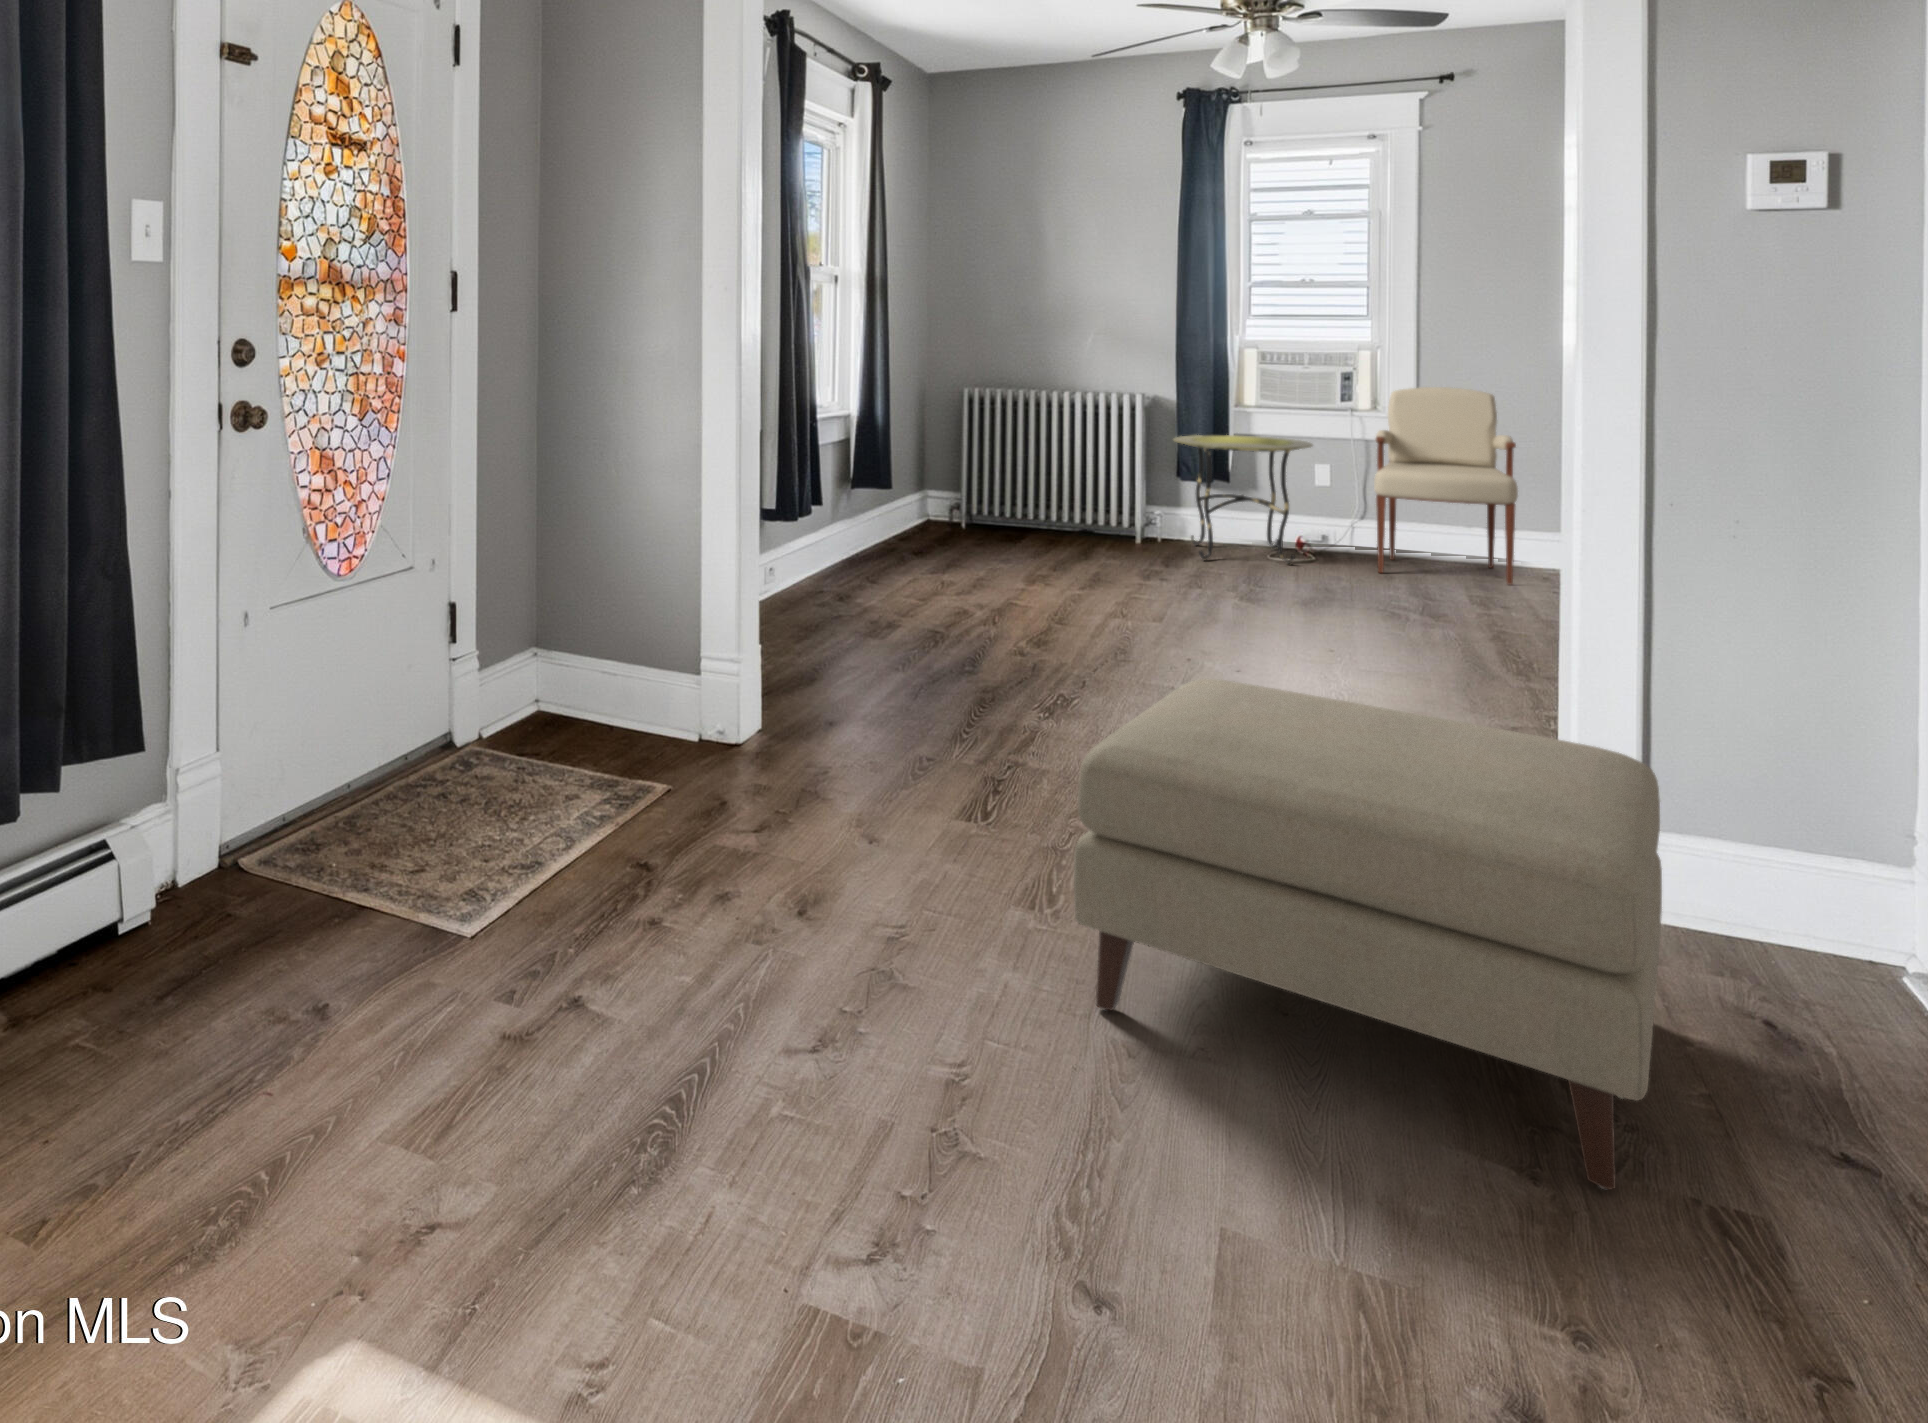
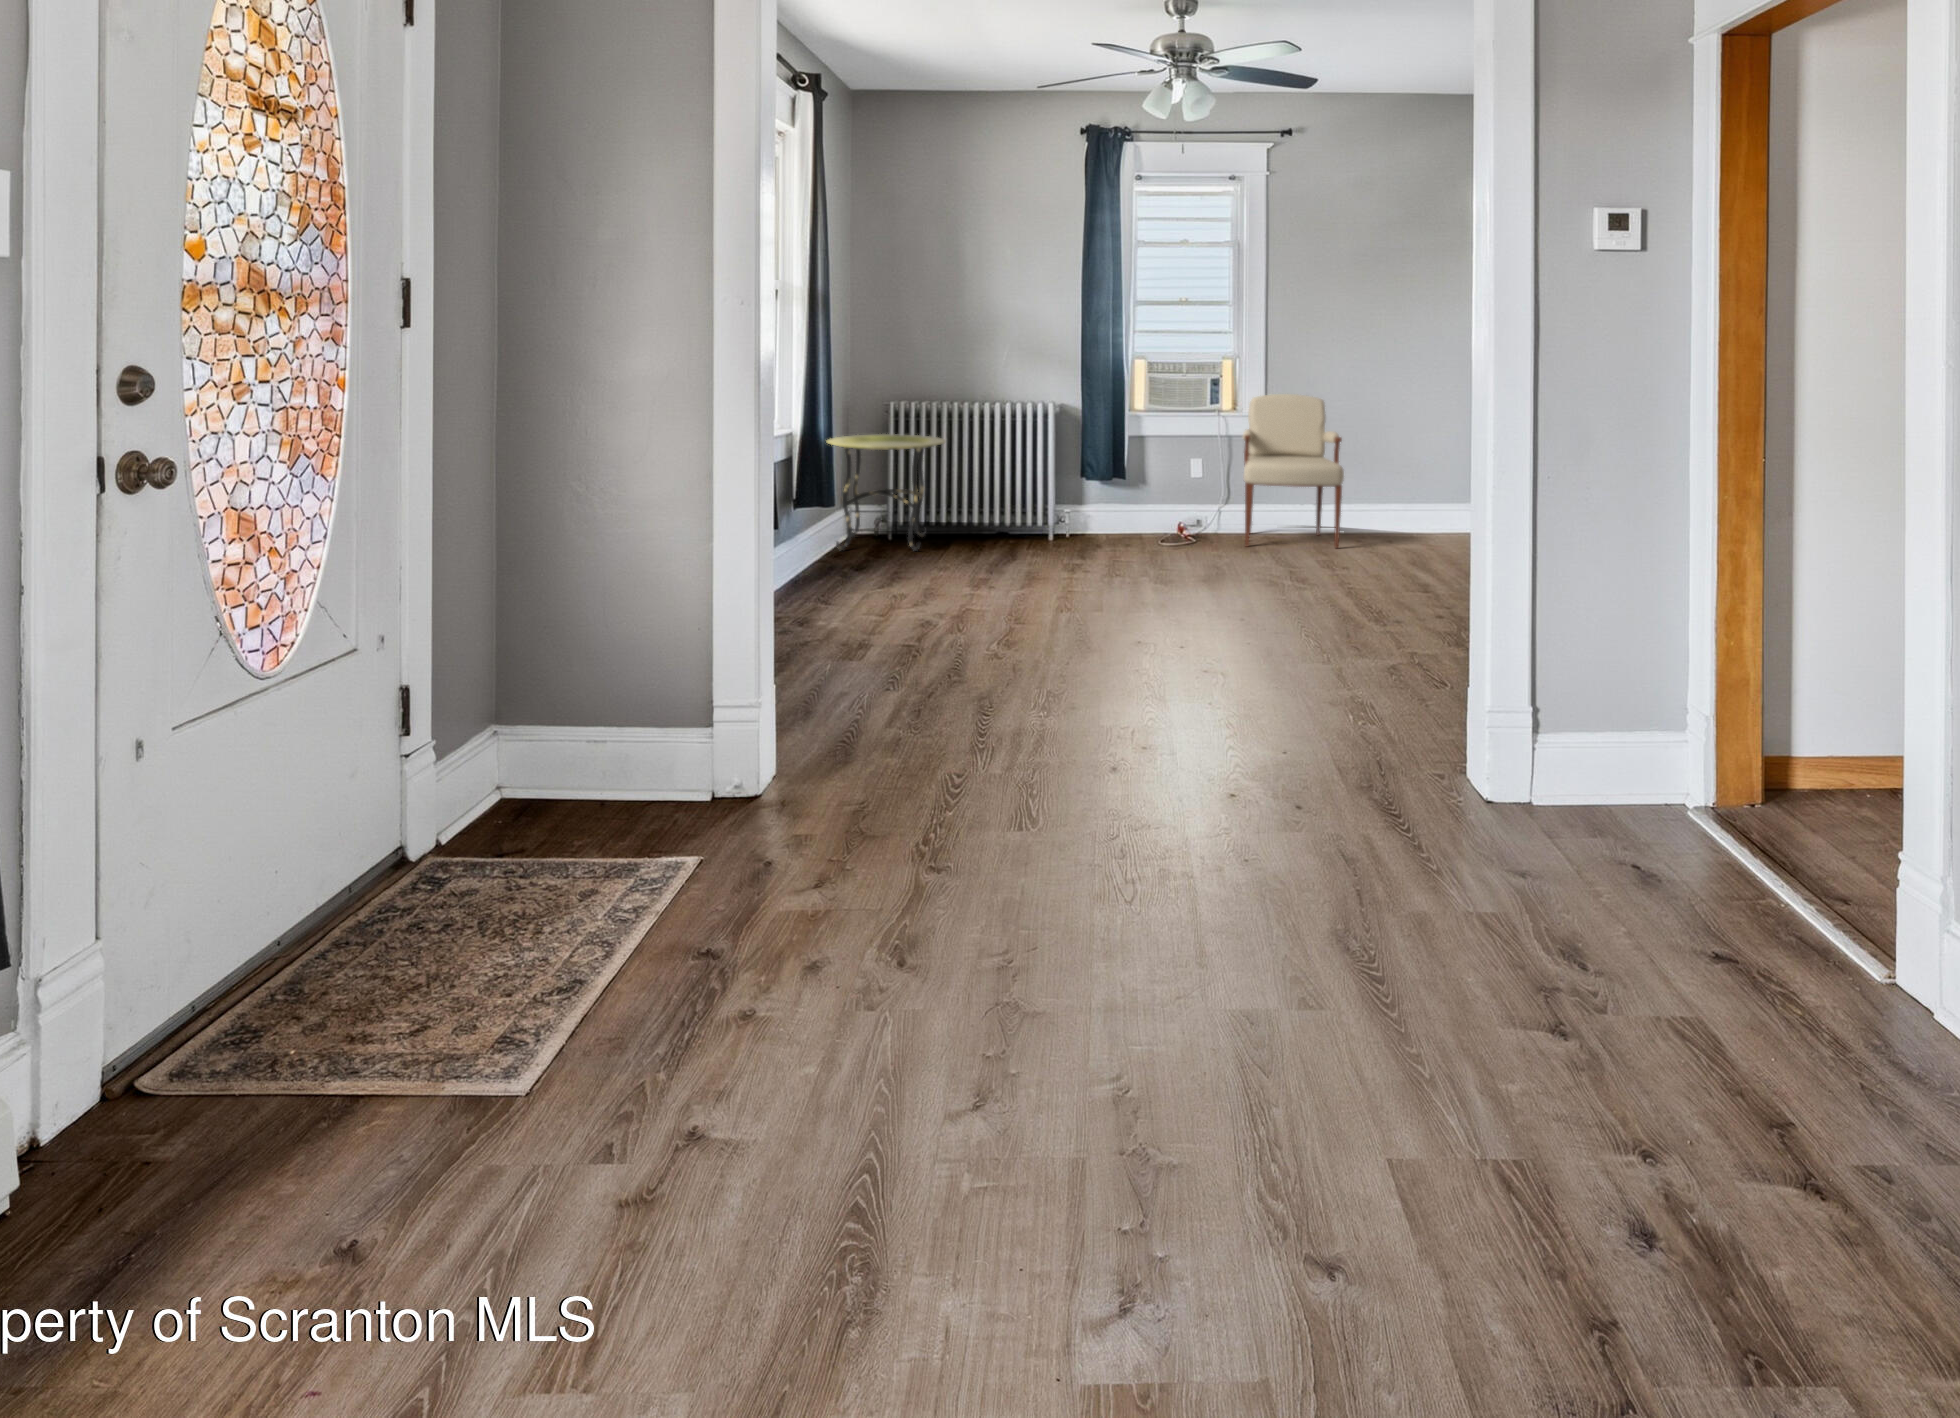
side table: present [1173,435,1313,564] -> present [827,434,946,551]
ottoman: present [1074,679,1662,1190] -> none [1204,666,1650,1023]

